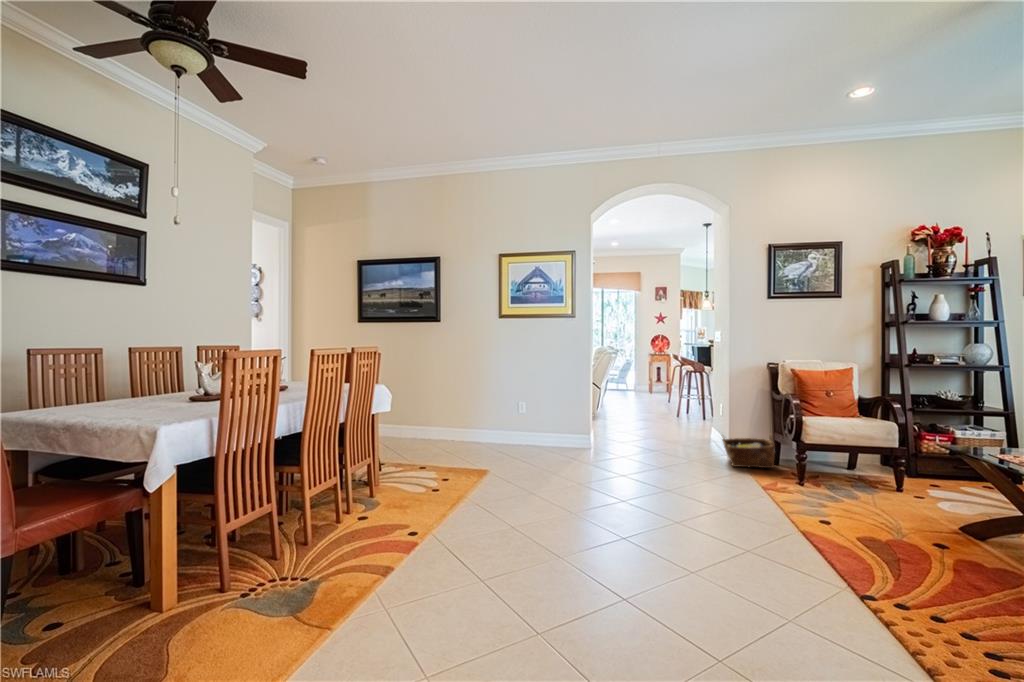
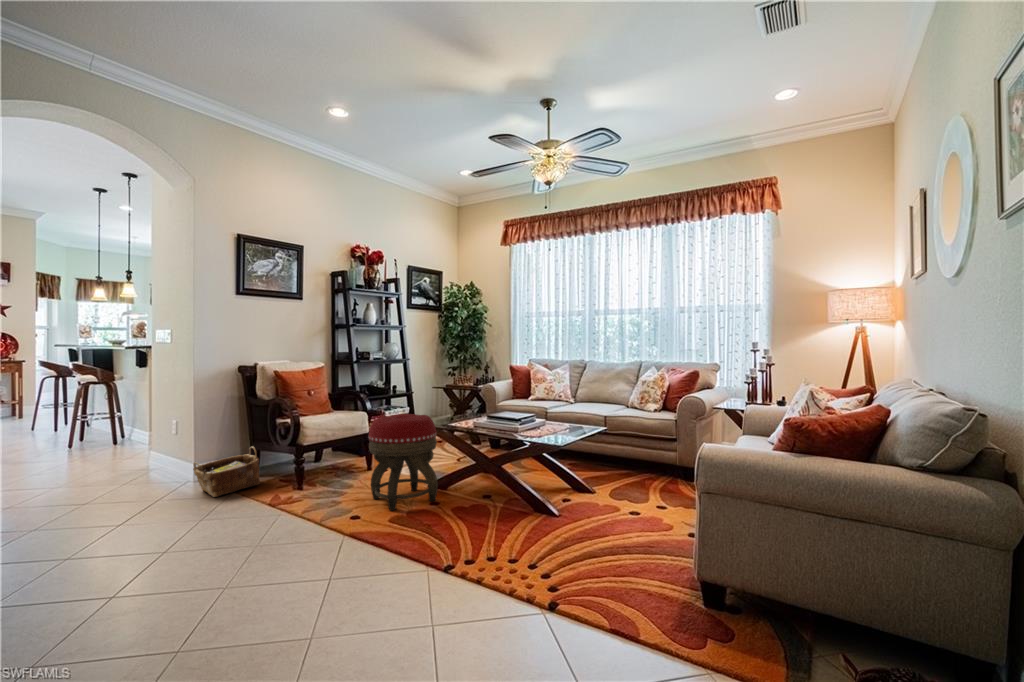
footstool: none [859,430,967,553] -> present [369,414,438,511]

